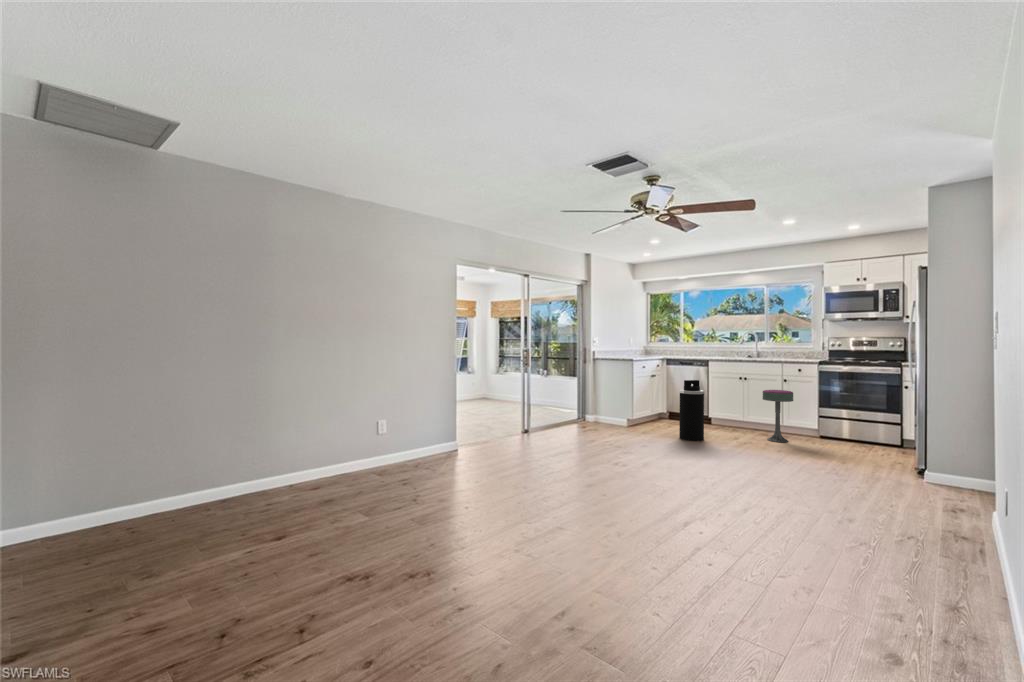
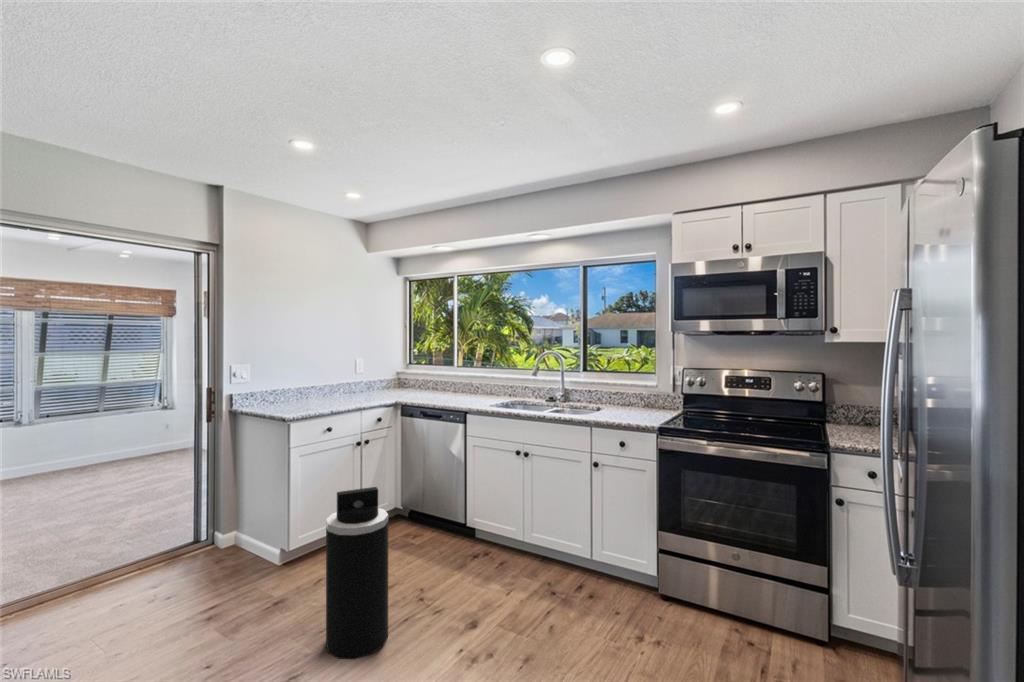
bar stool: present [762,390,793,442] -> none [533,497,599,637]

